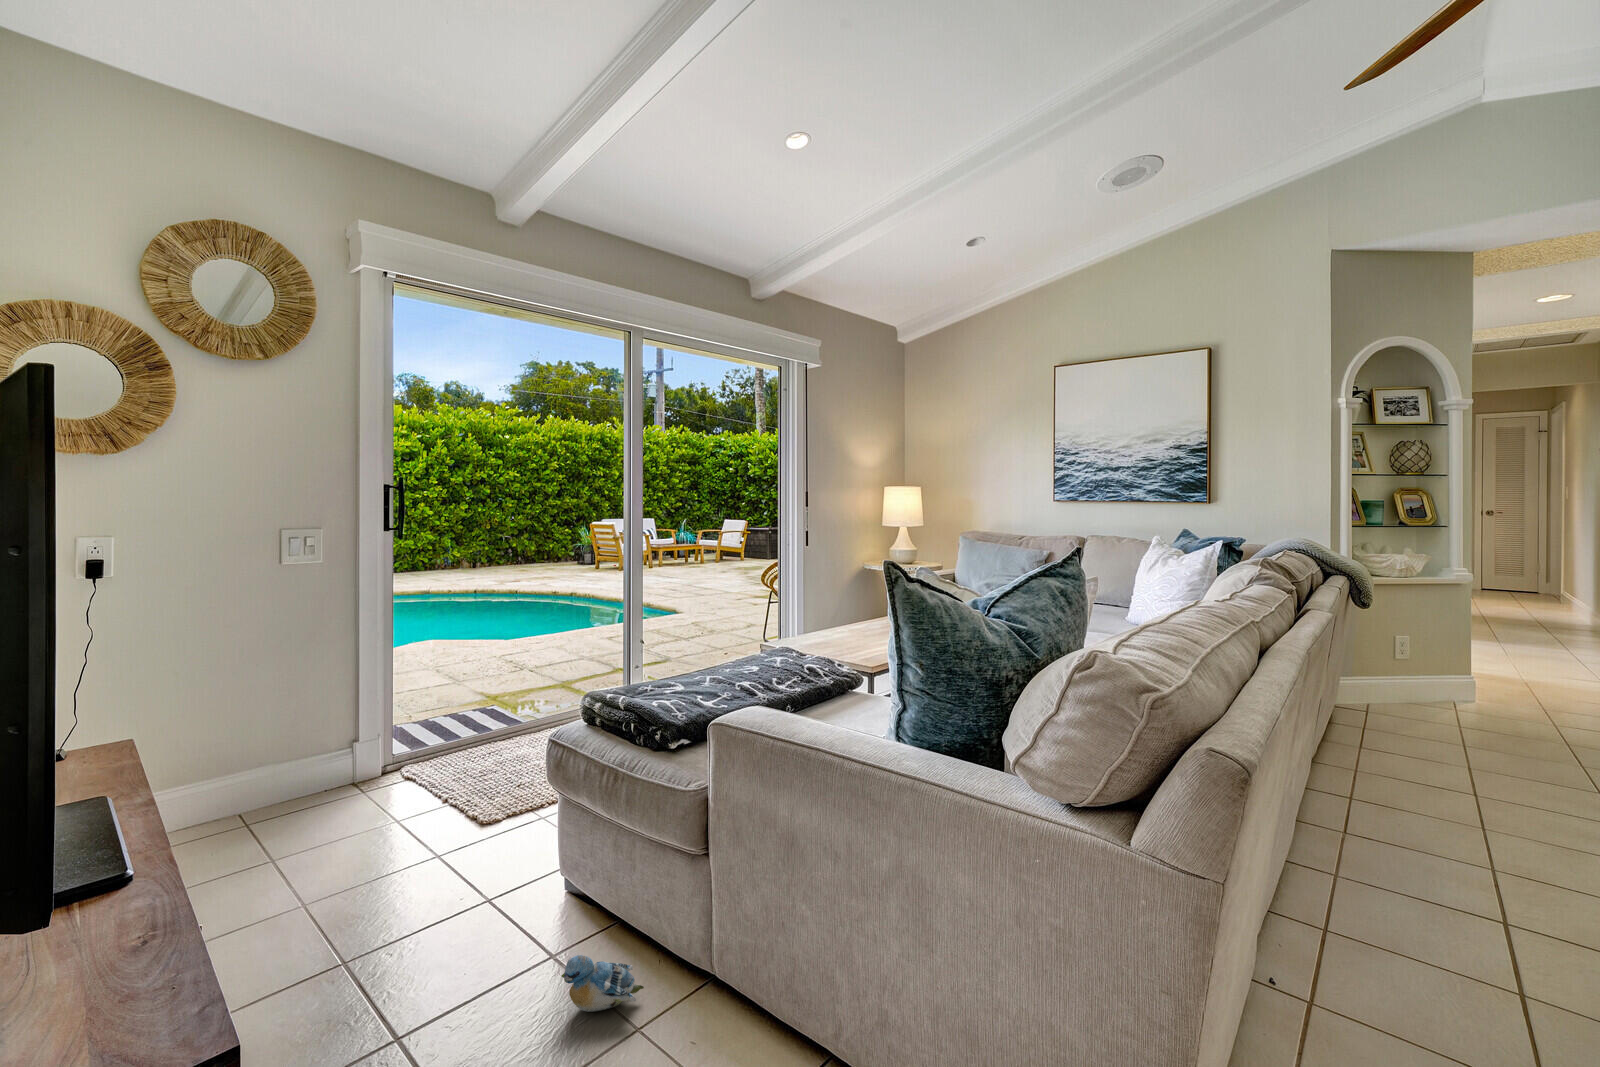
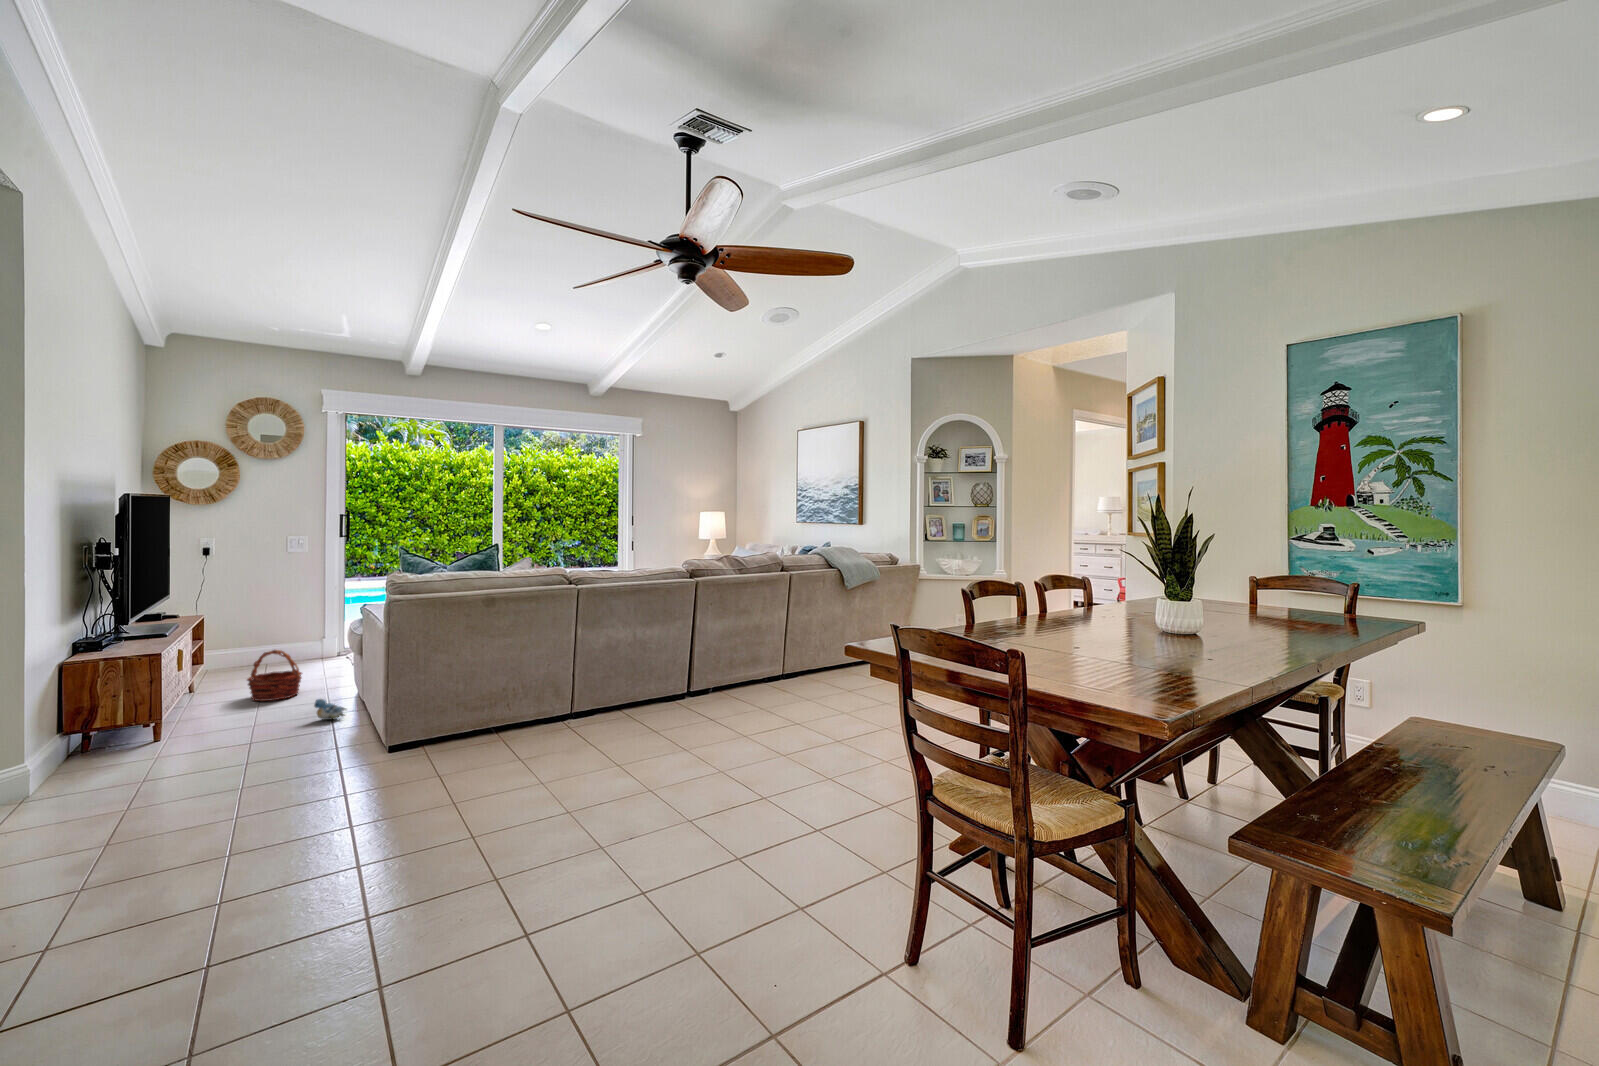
basket: none [291,808,419,948] -> present [247,650,302,701]

